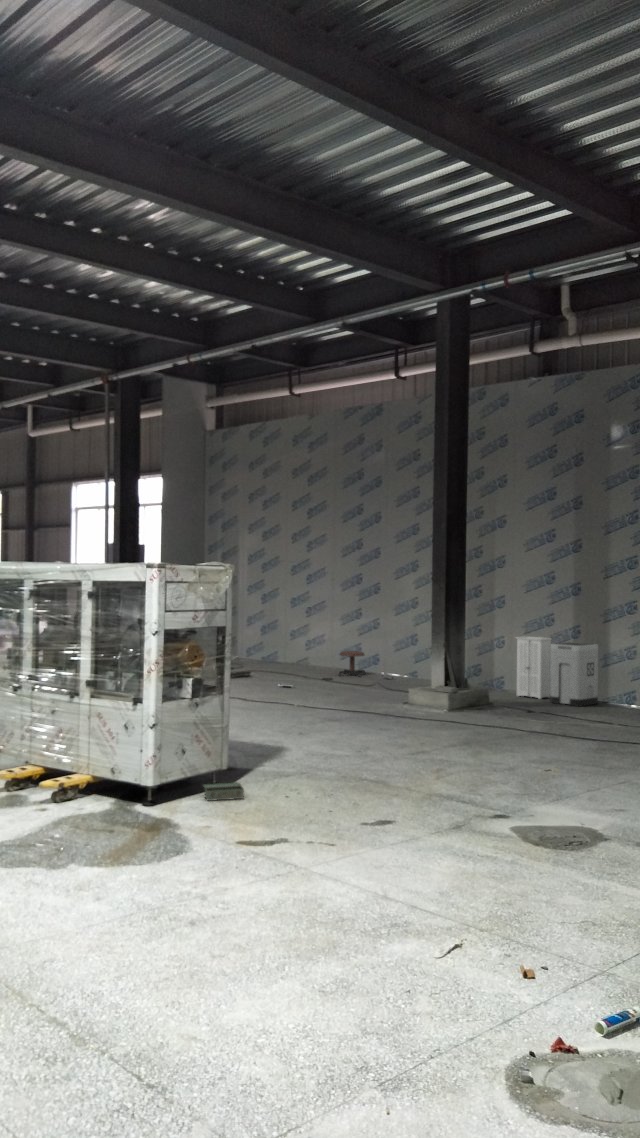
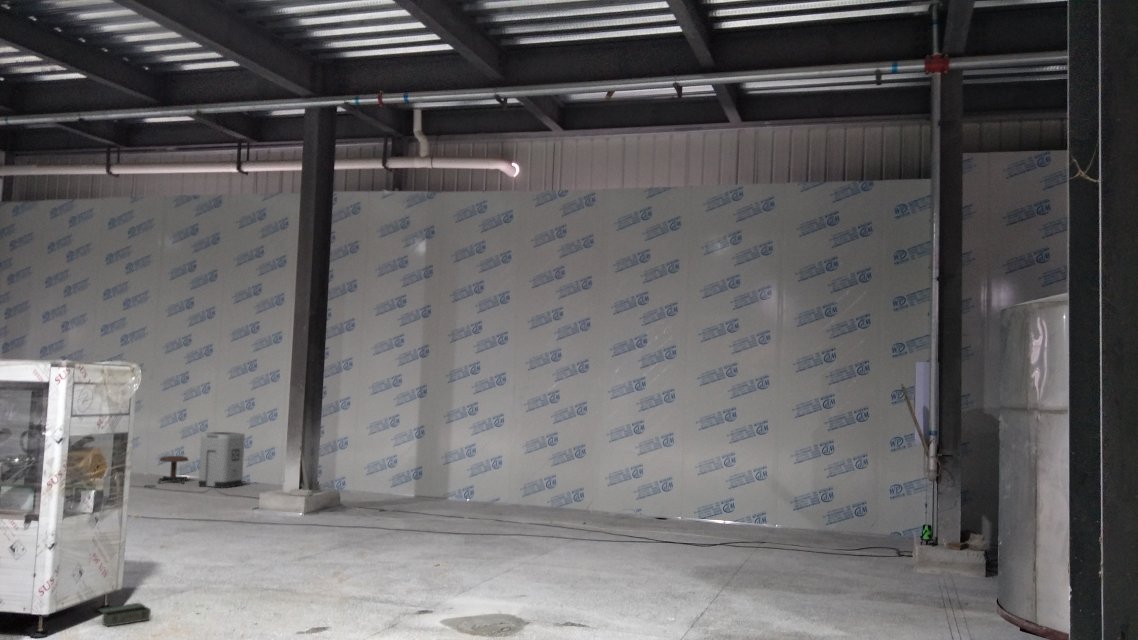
storage cabinet: present [516,636,551,699] -> none [360,437,396,498]
trash can: present [550,643,598,706] -> present [199,432,245,488]

